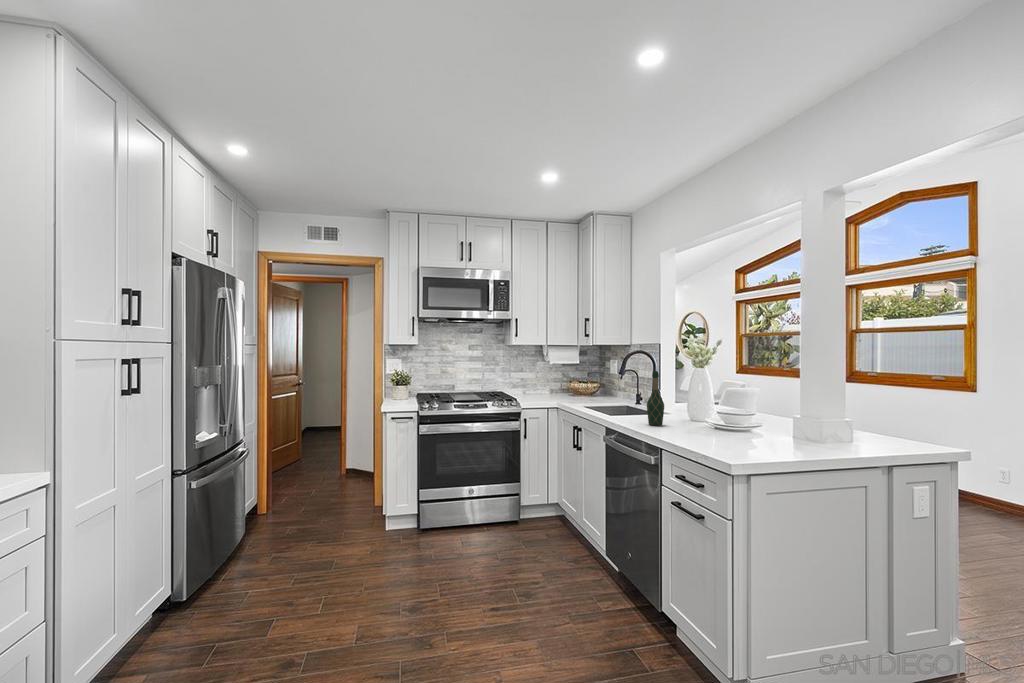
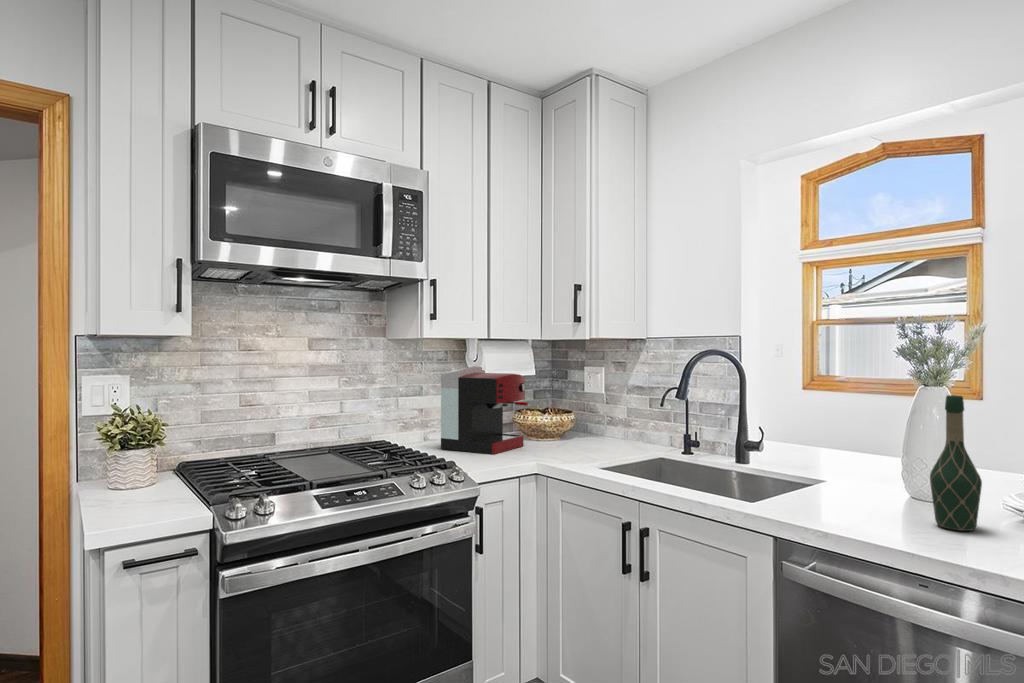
coffee maker: none [528,358,568,400] -> present [441,366,528,454]

